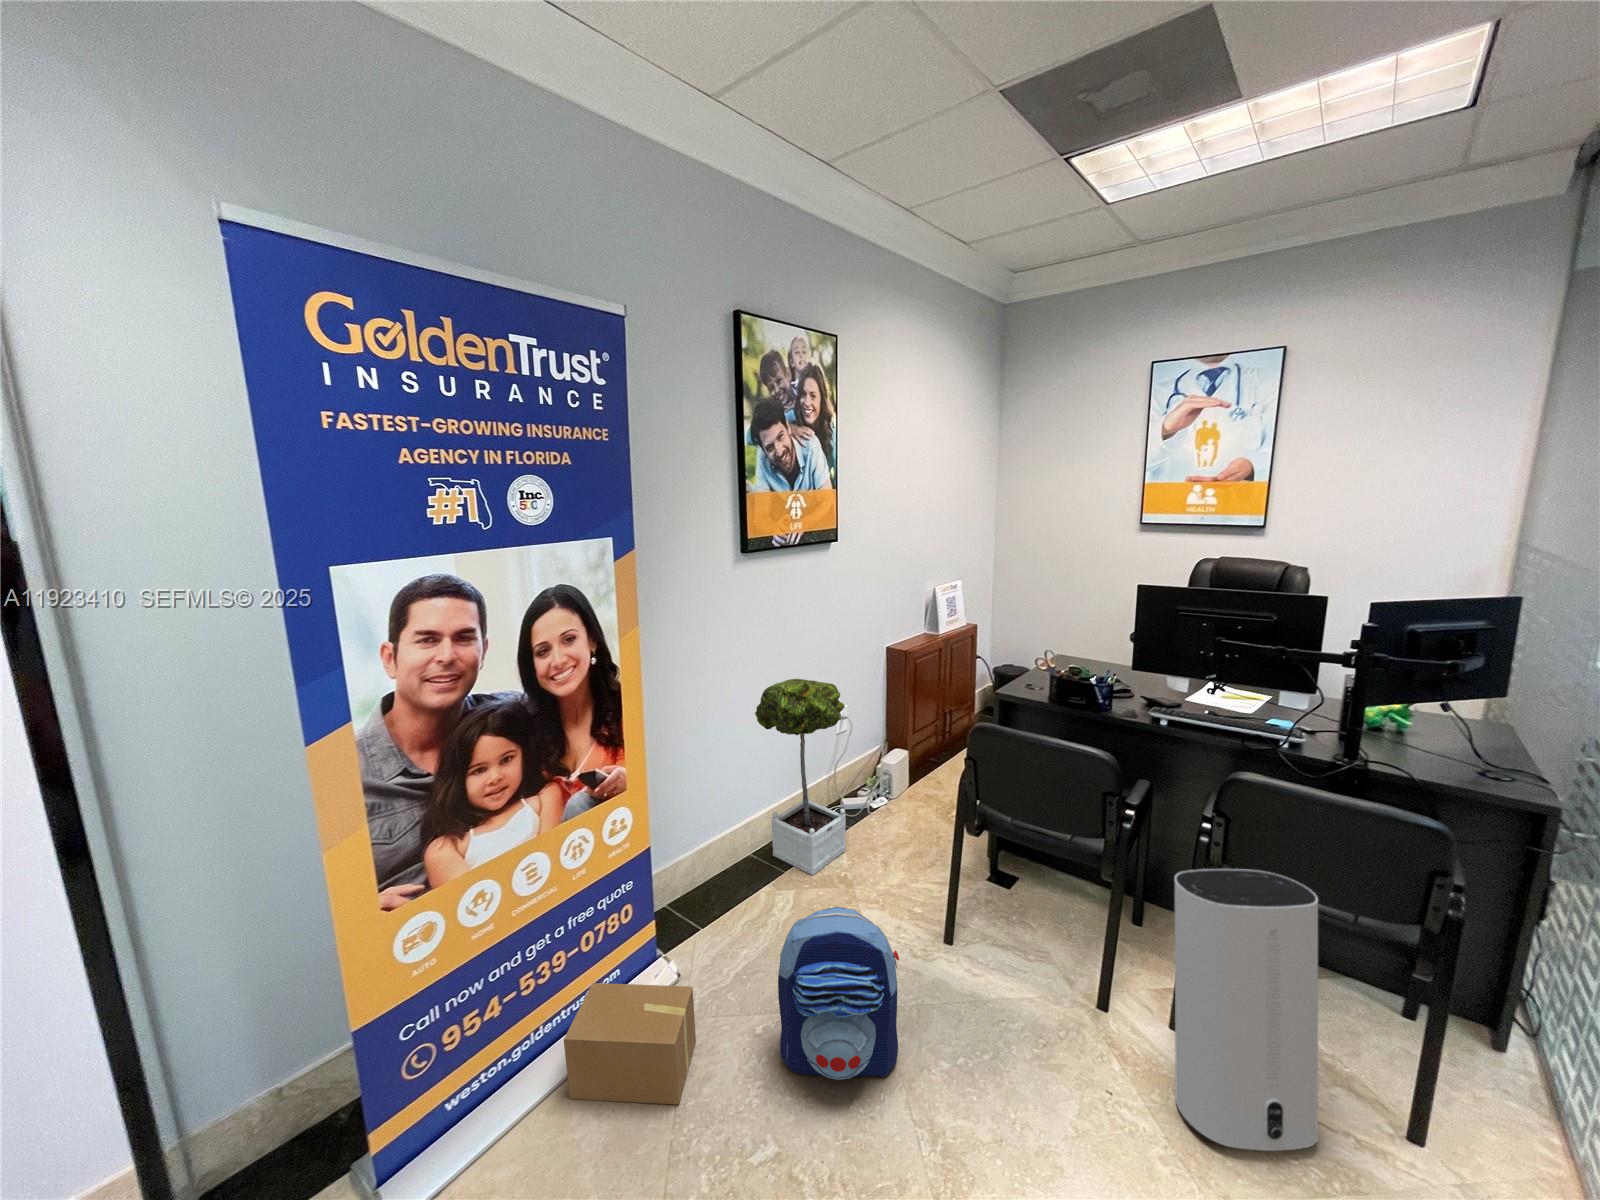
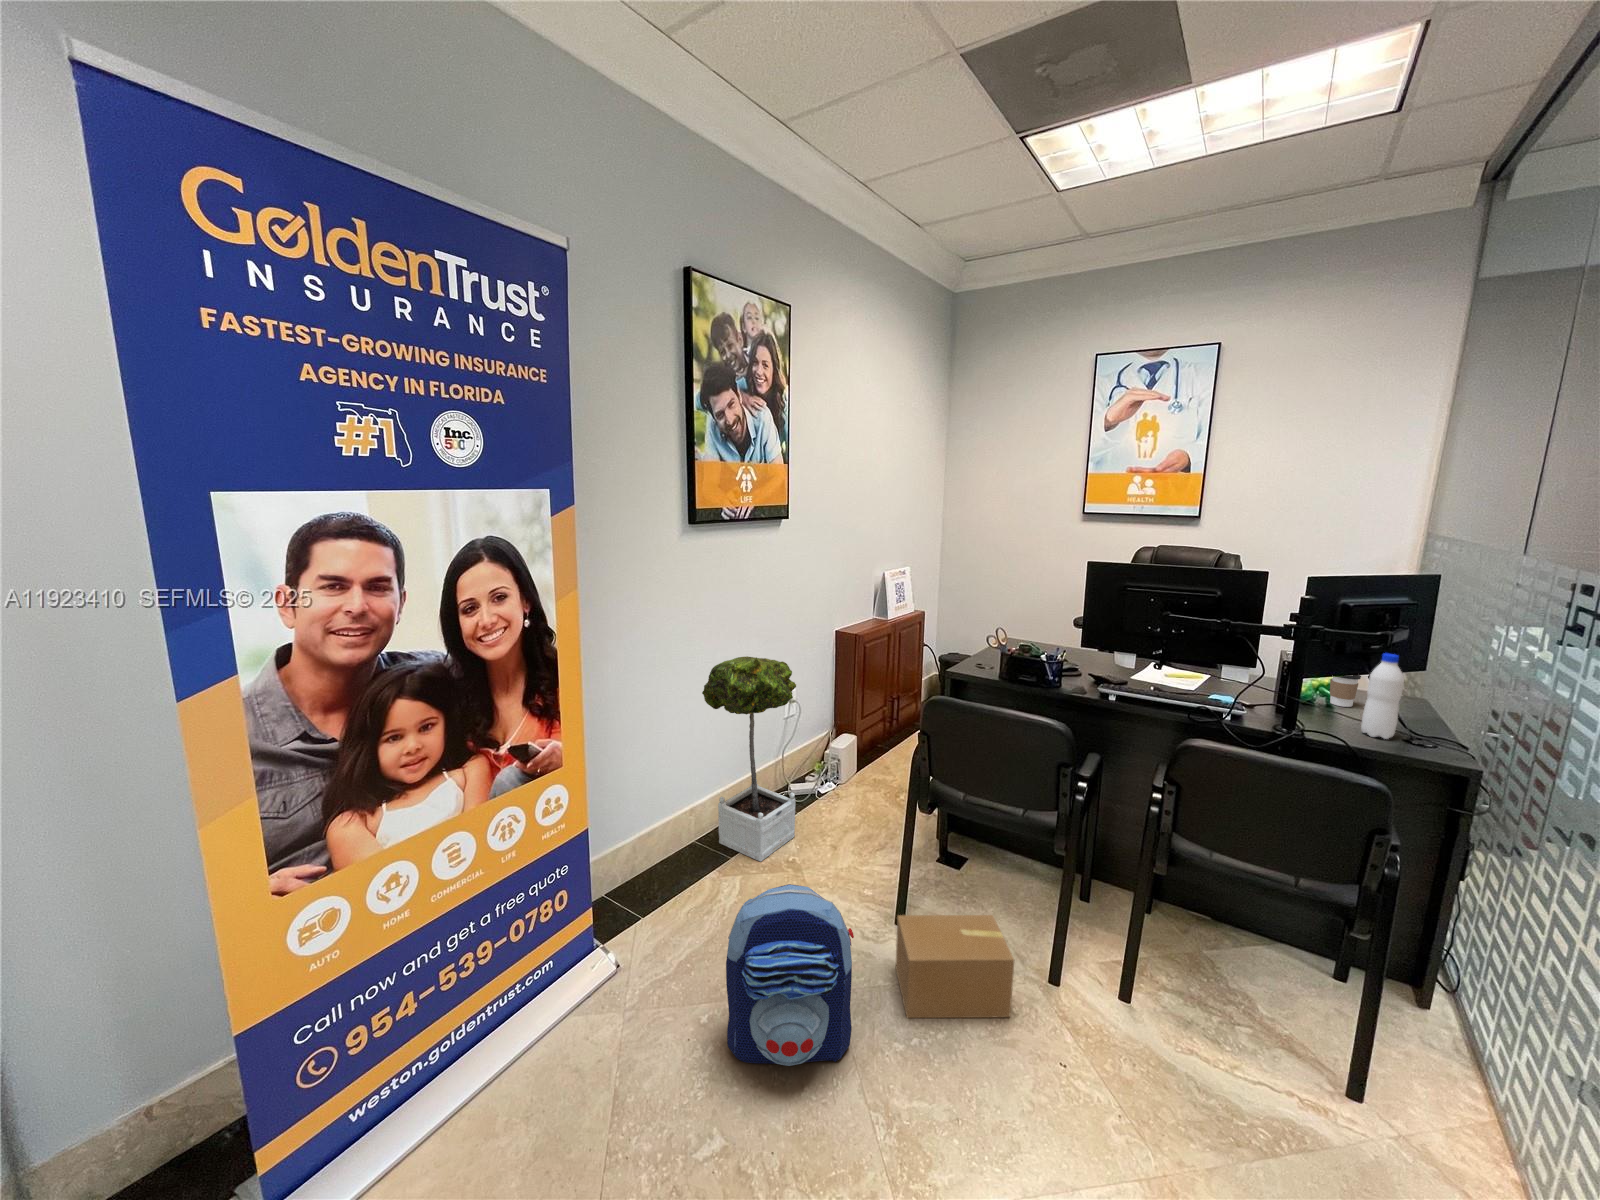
water bottle: none [1430,684,1477,774] -> present [1361,653,1404,739]
coffee cup: none [1399,695,1434,735] -> present [1330,674,1361,707]
air purifier: present [1174,869,1318,1151] -> none [1128,834,1266,1111]
cardboard box: present [564,983,696,1105] -> present [895,915,1014,1018]

